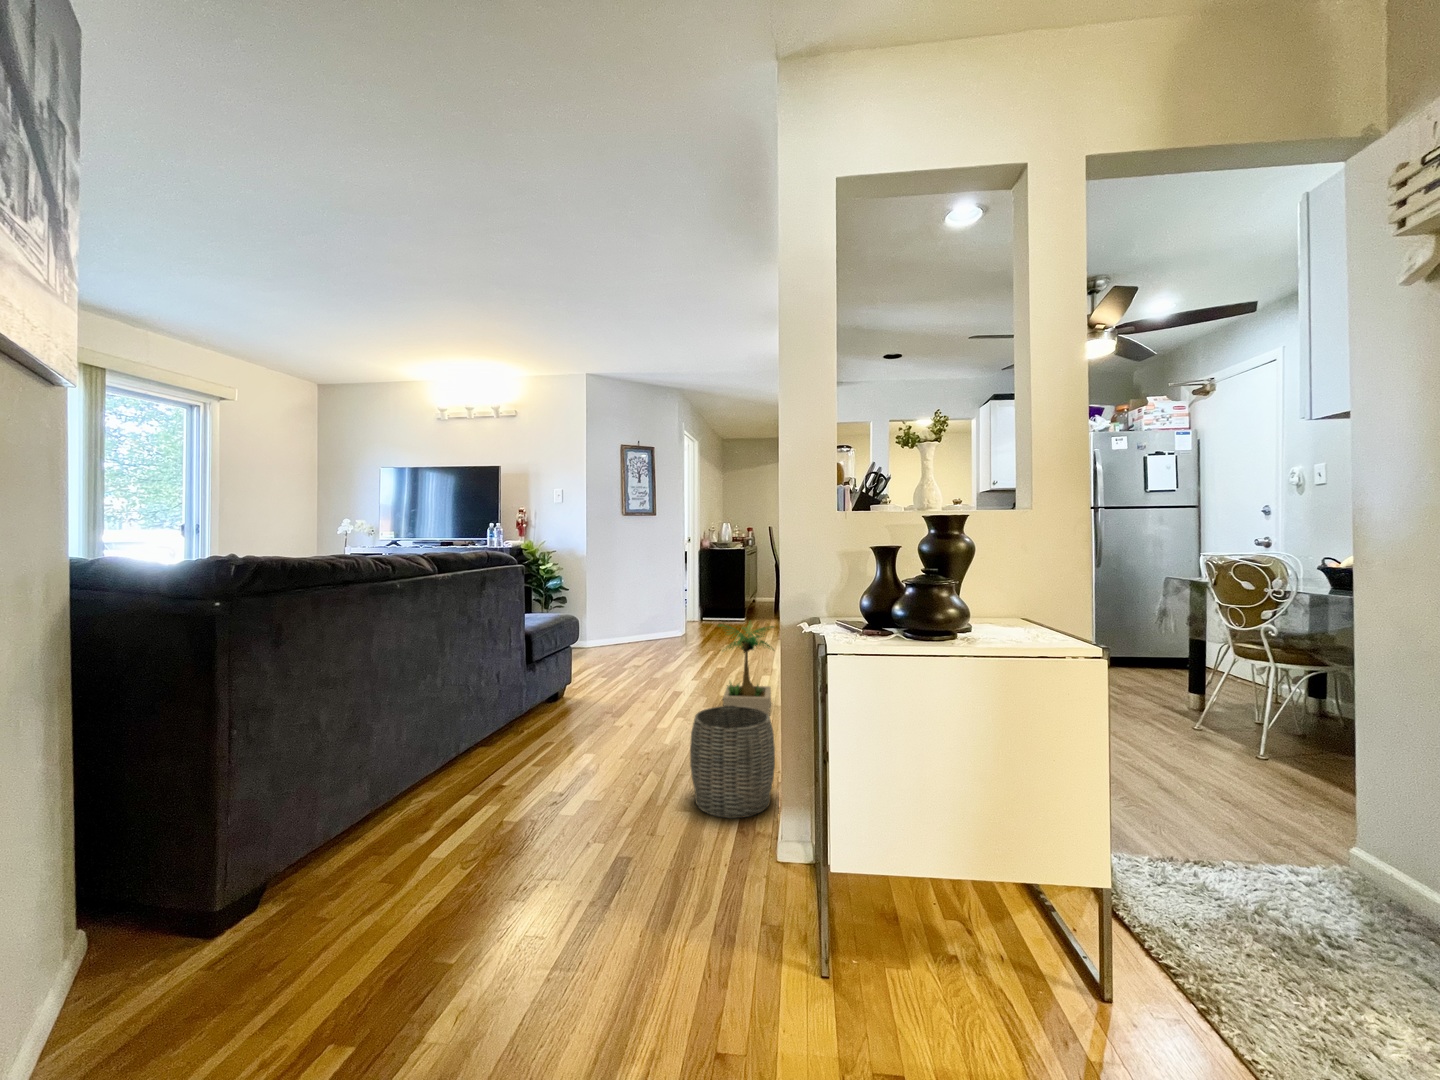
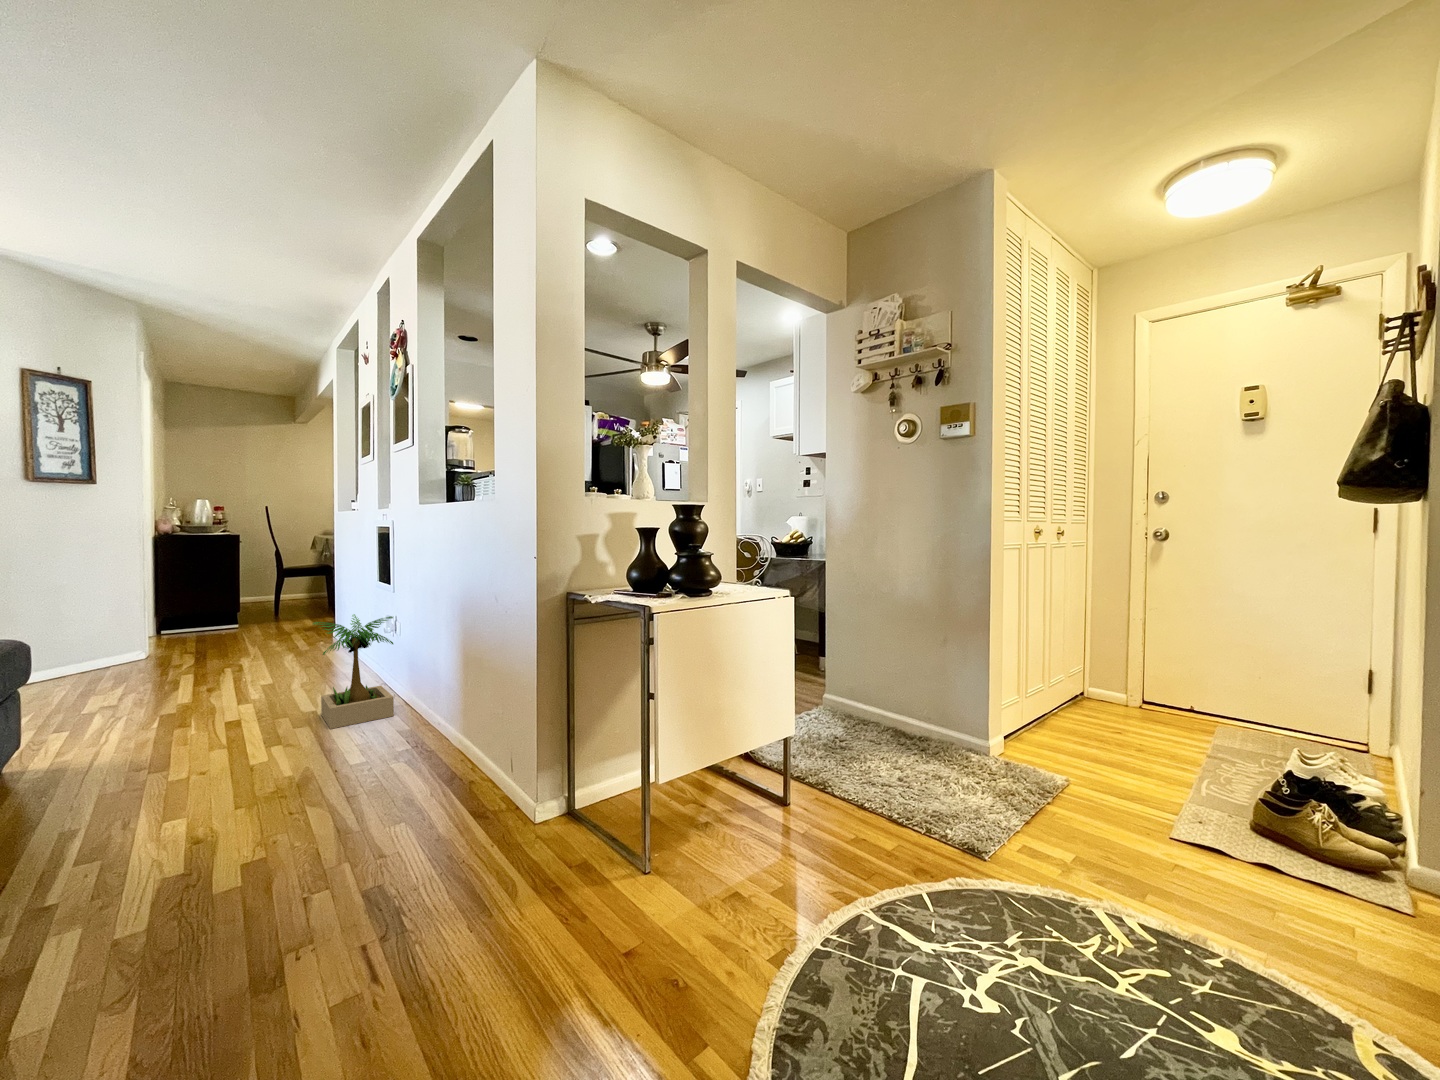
woven basket: present [690,706,775,818] -> none [383,696,486,821]

